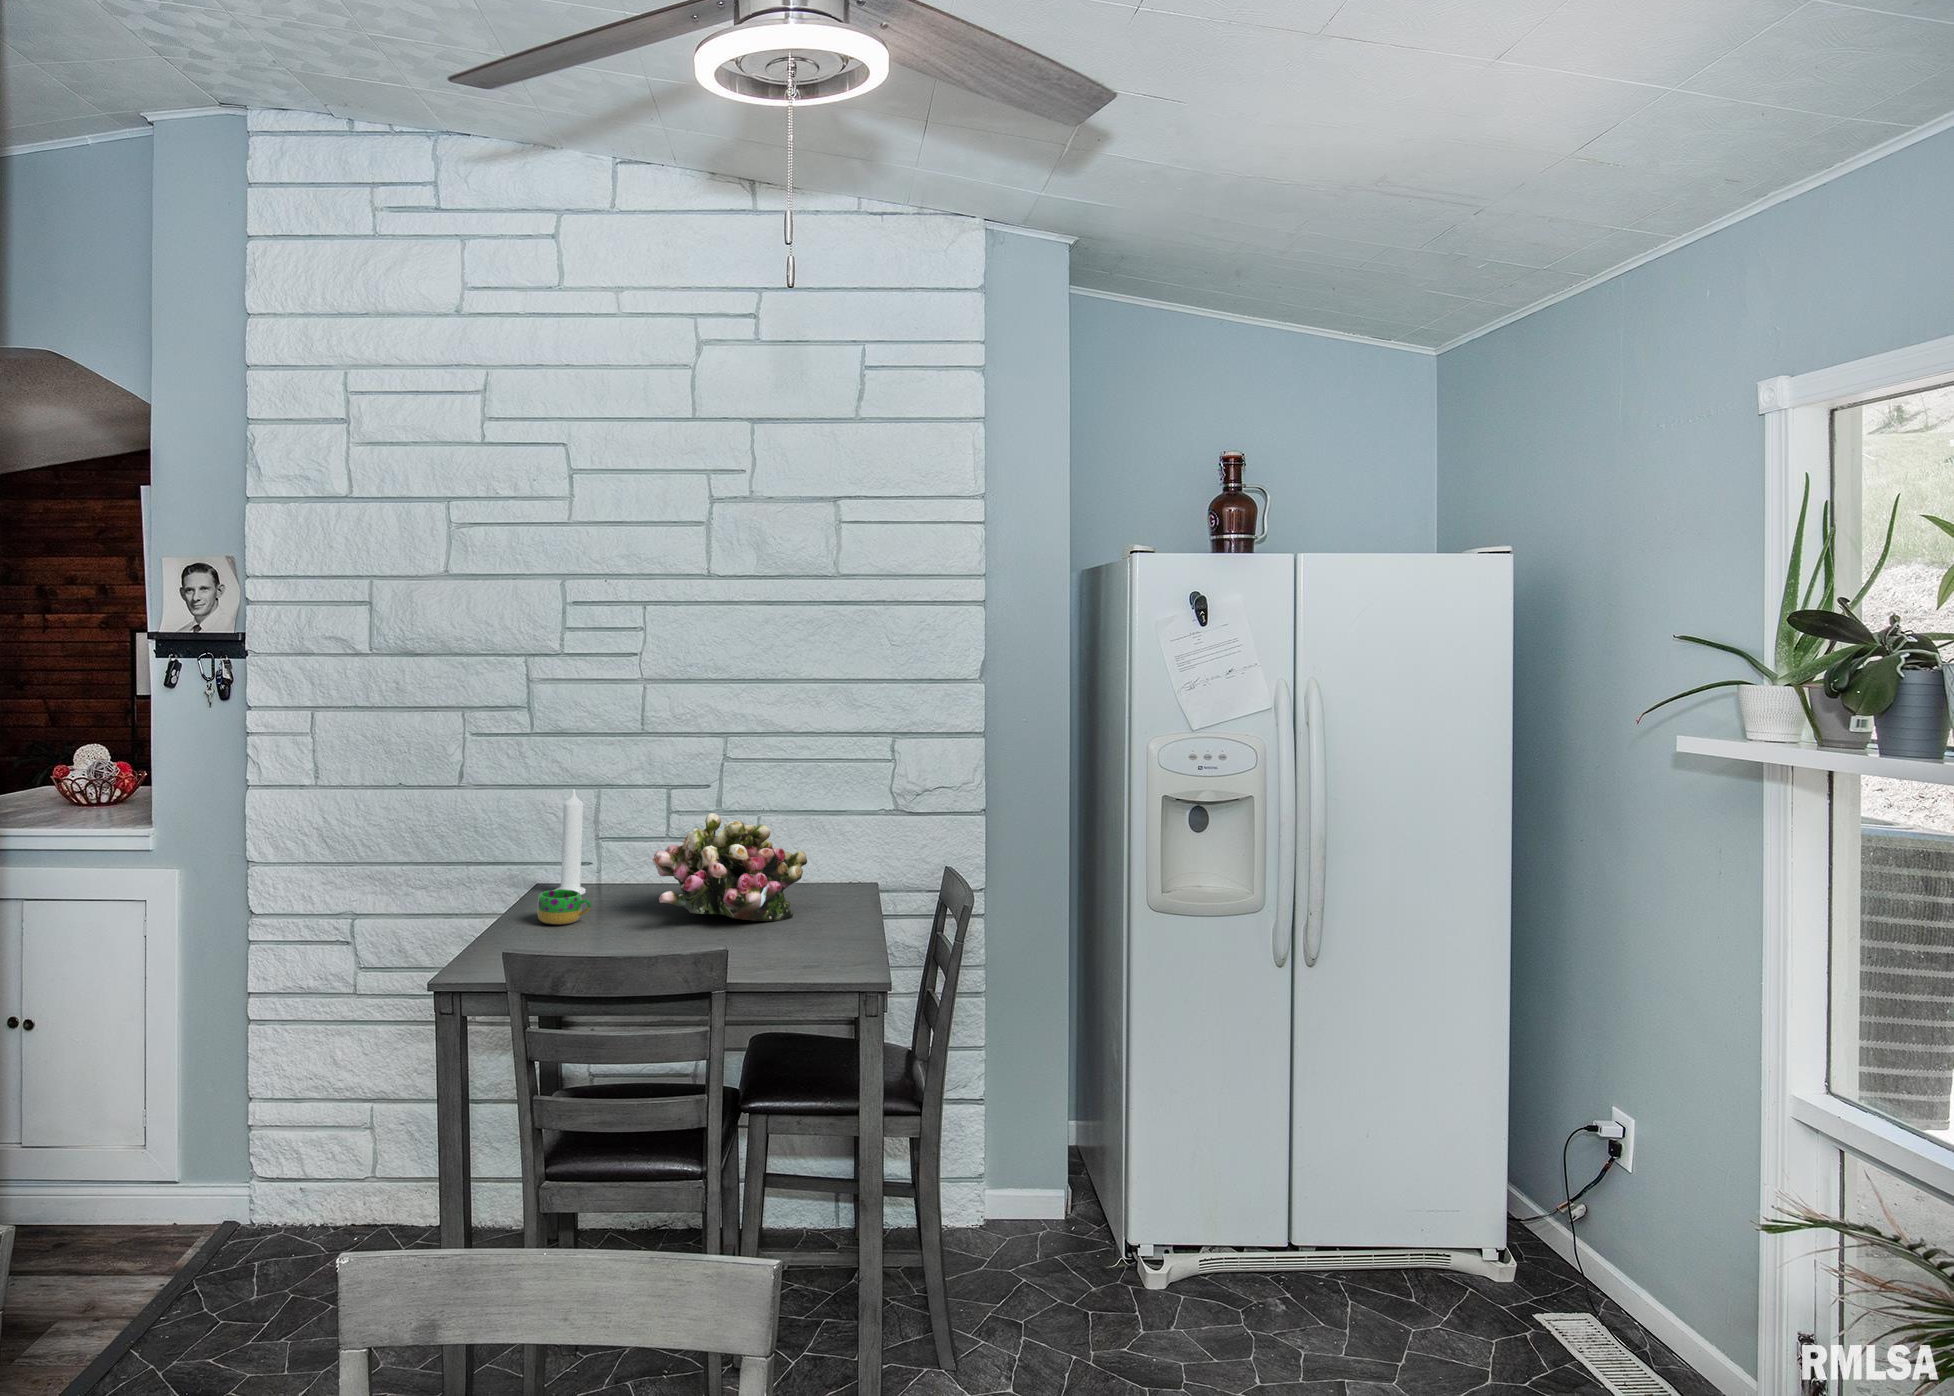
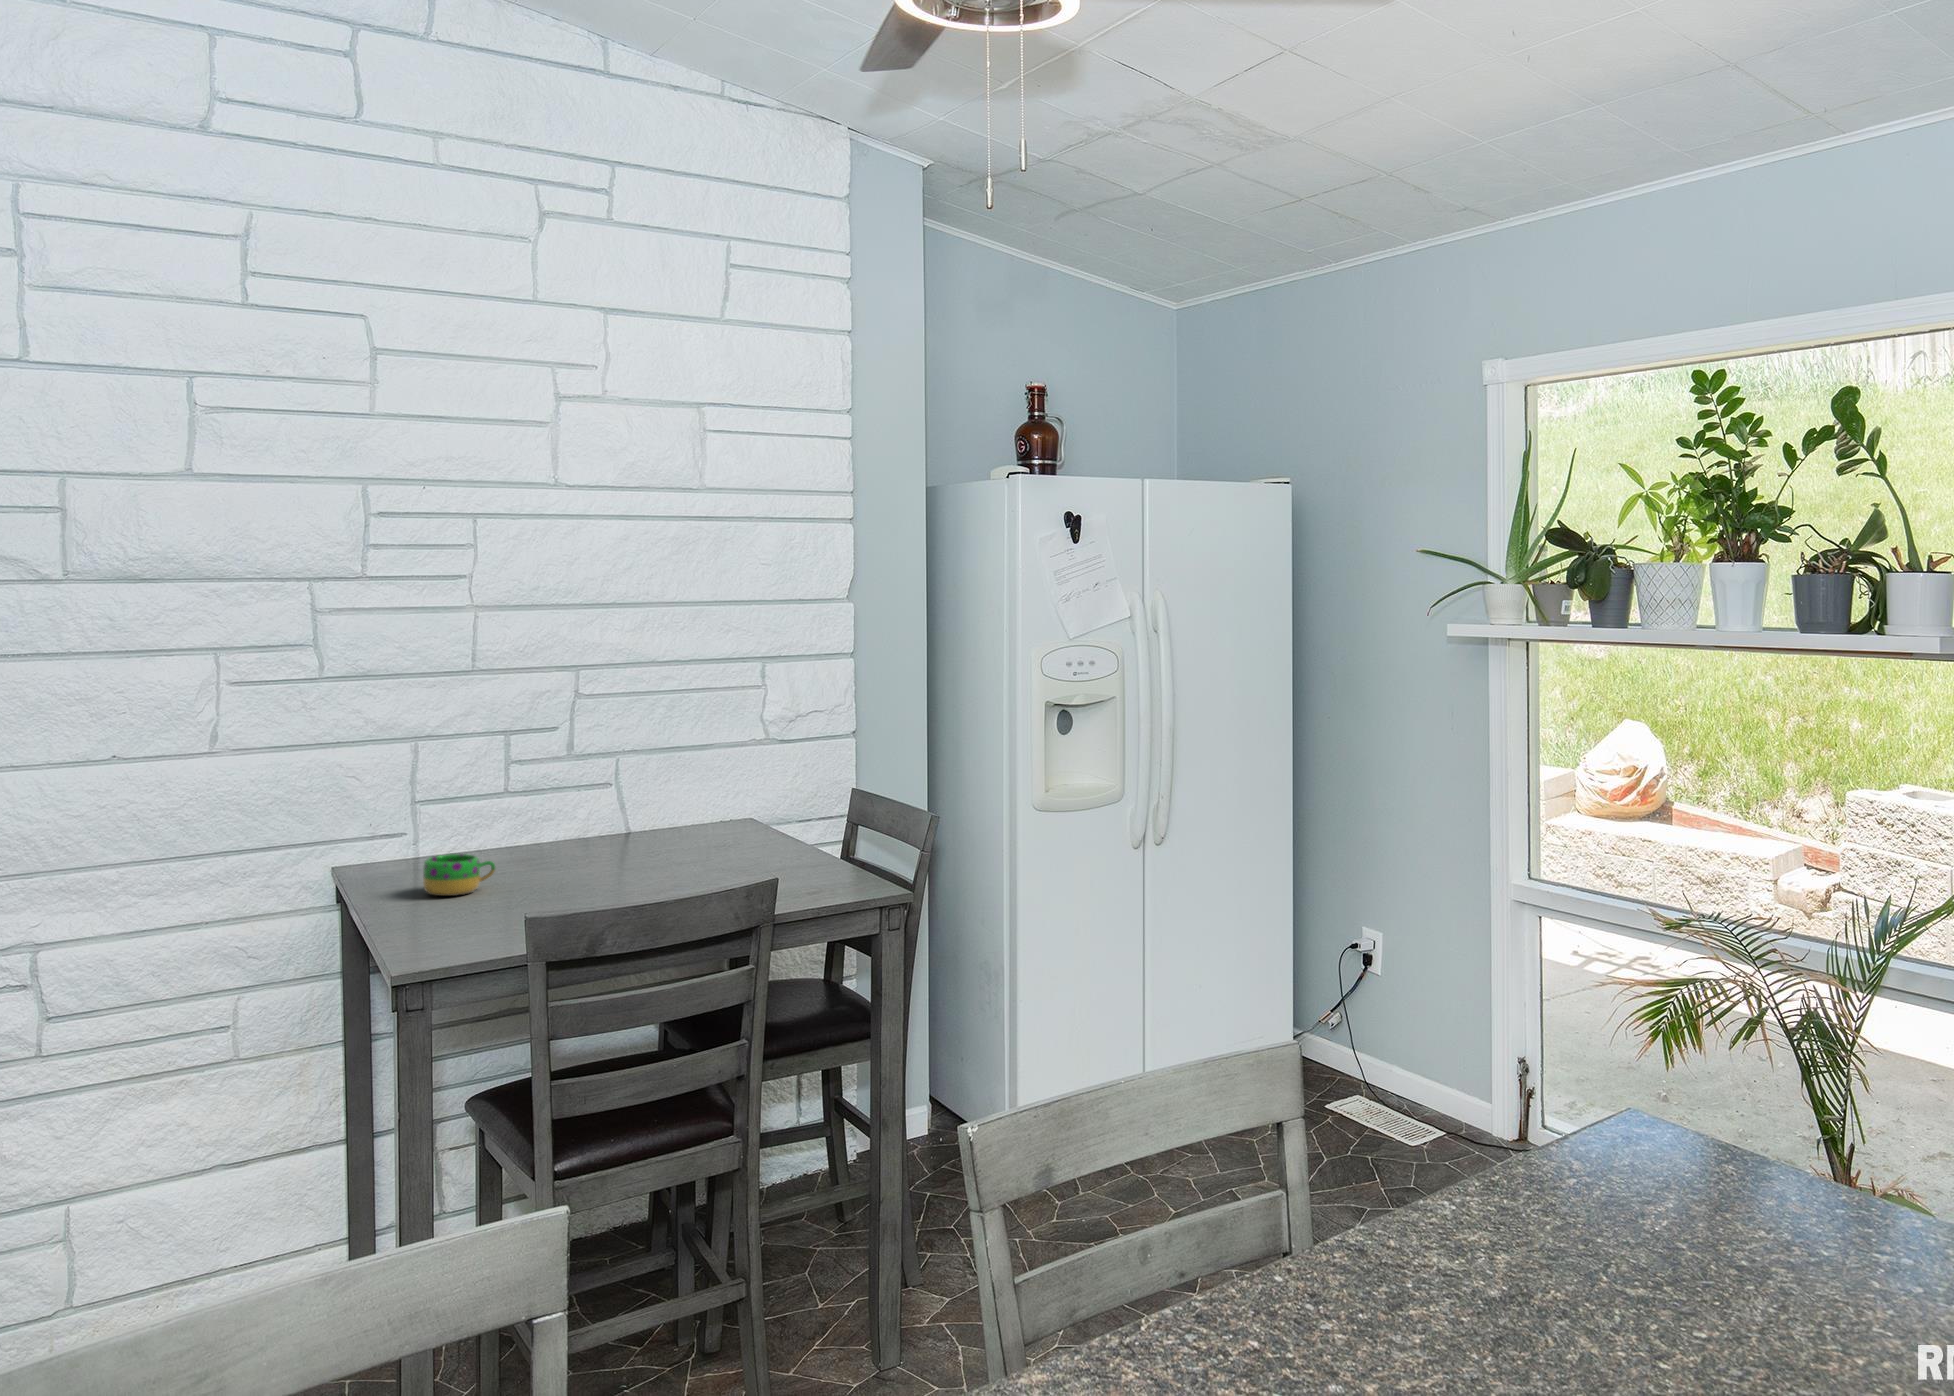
candle: present [556,789,586,895] -> none [386,739,426,872]
flower arrangement: present [653,813,807,921] -> none [547,751,727,861]

